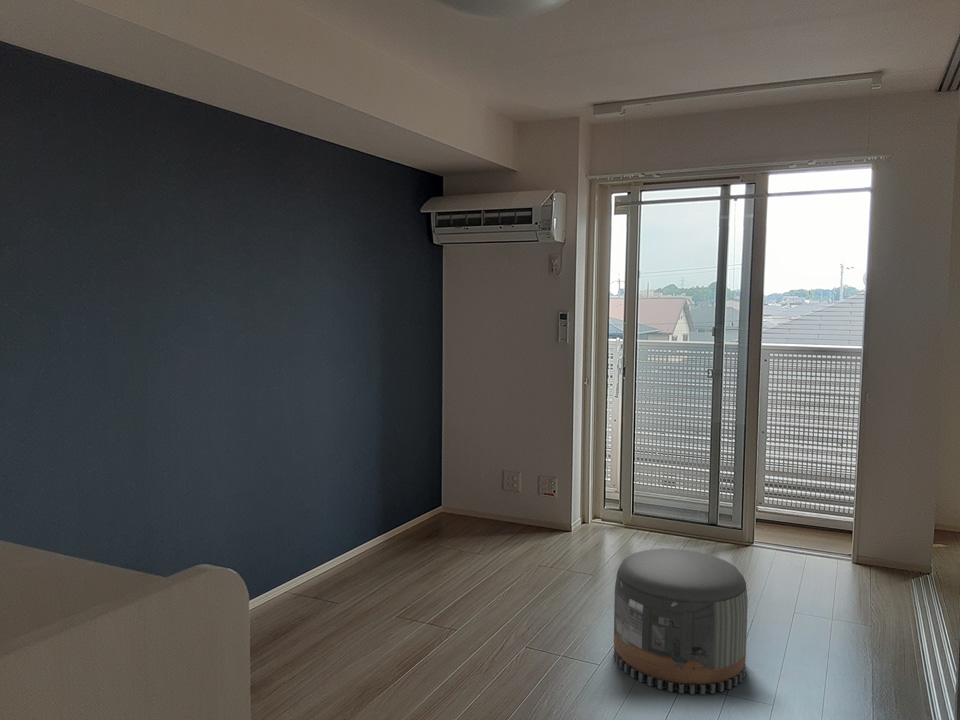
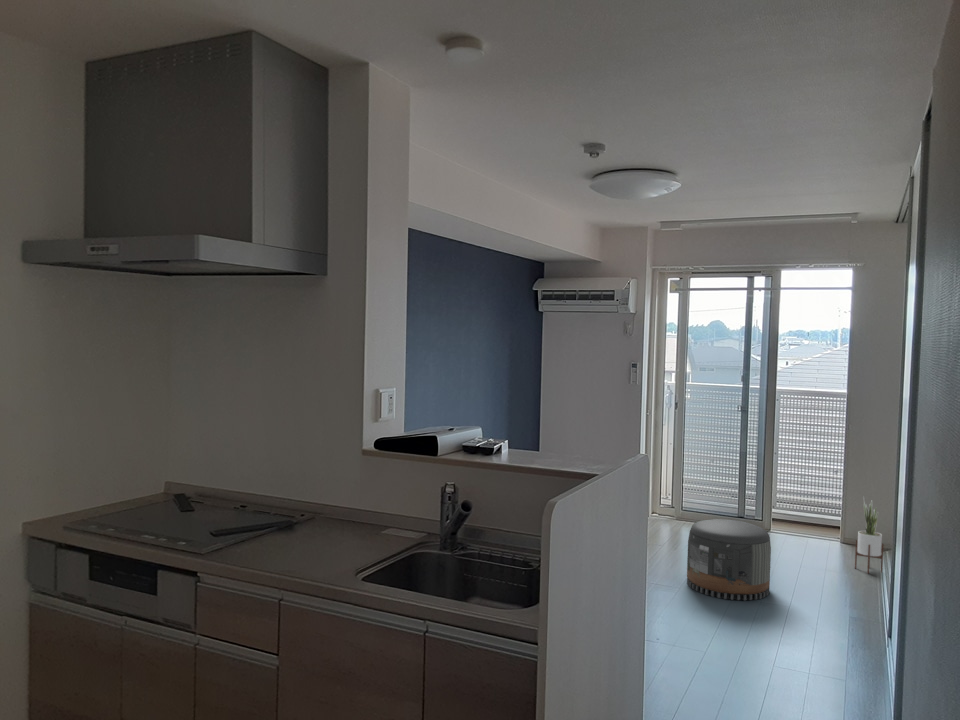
potted plant: none [879,501,925,623] -> present [855,501,883,573]

